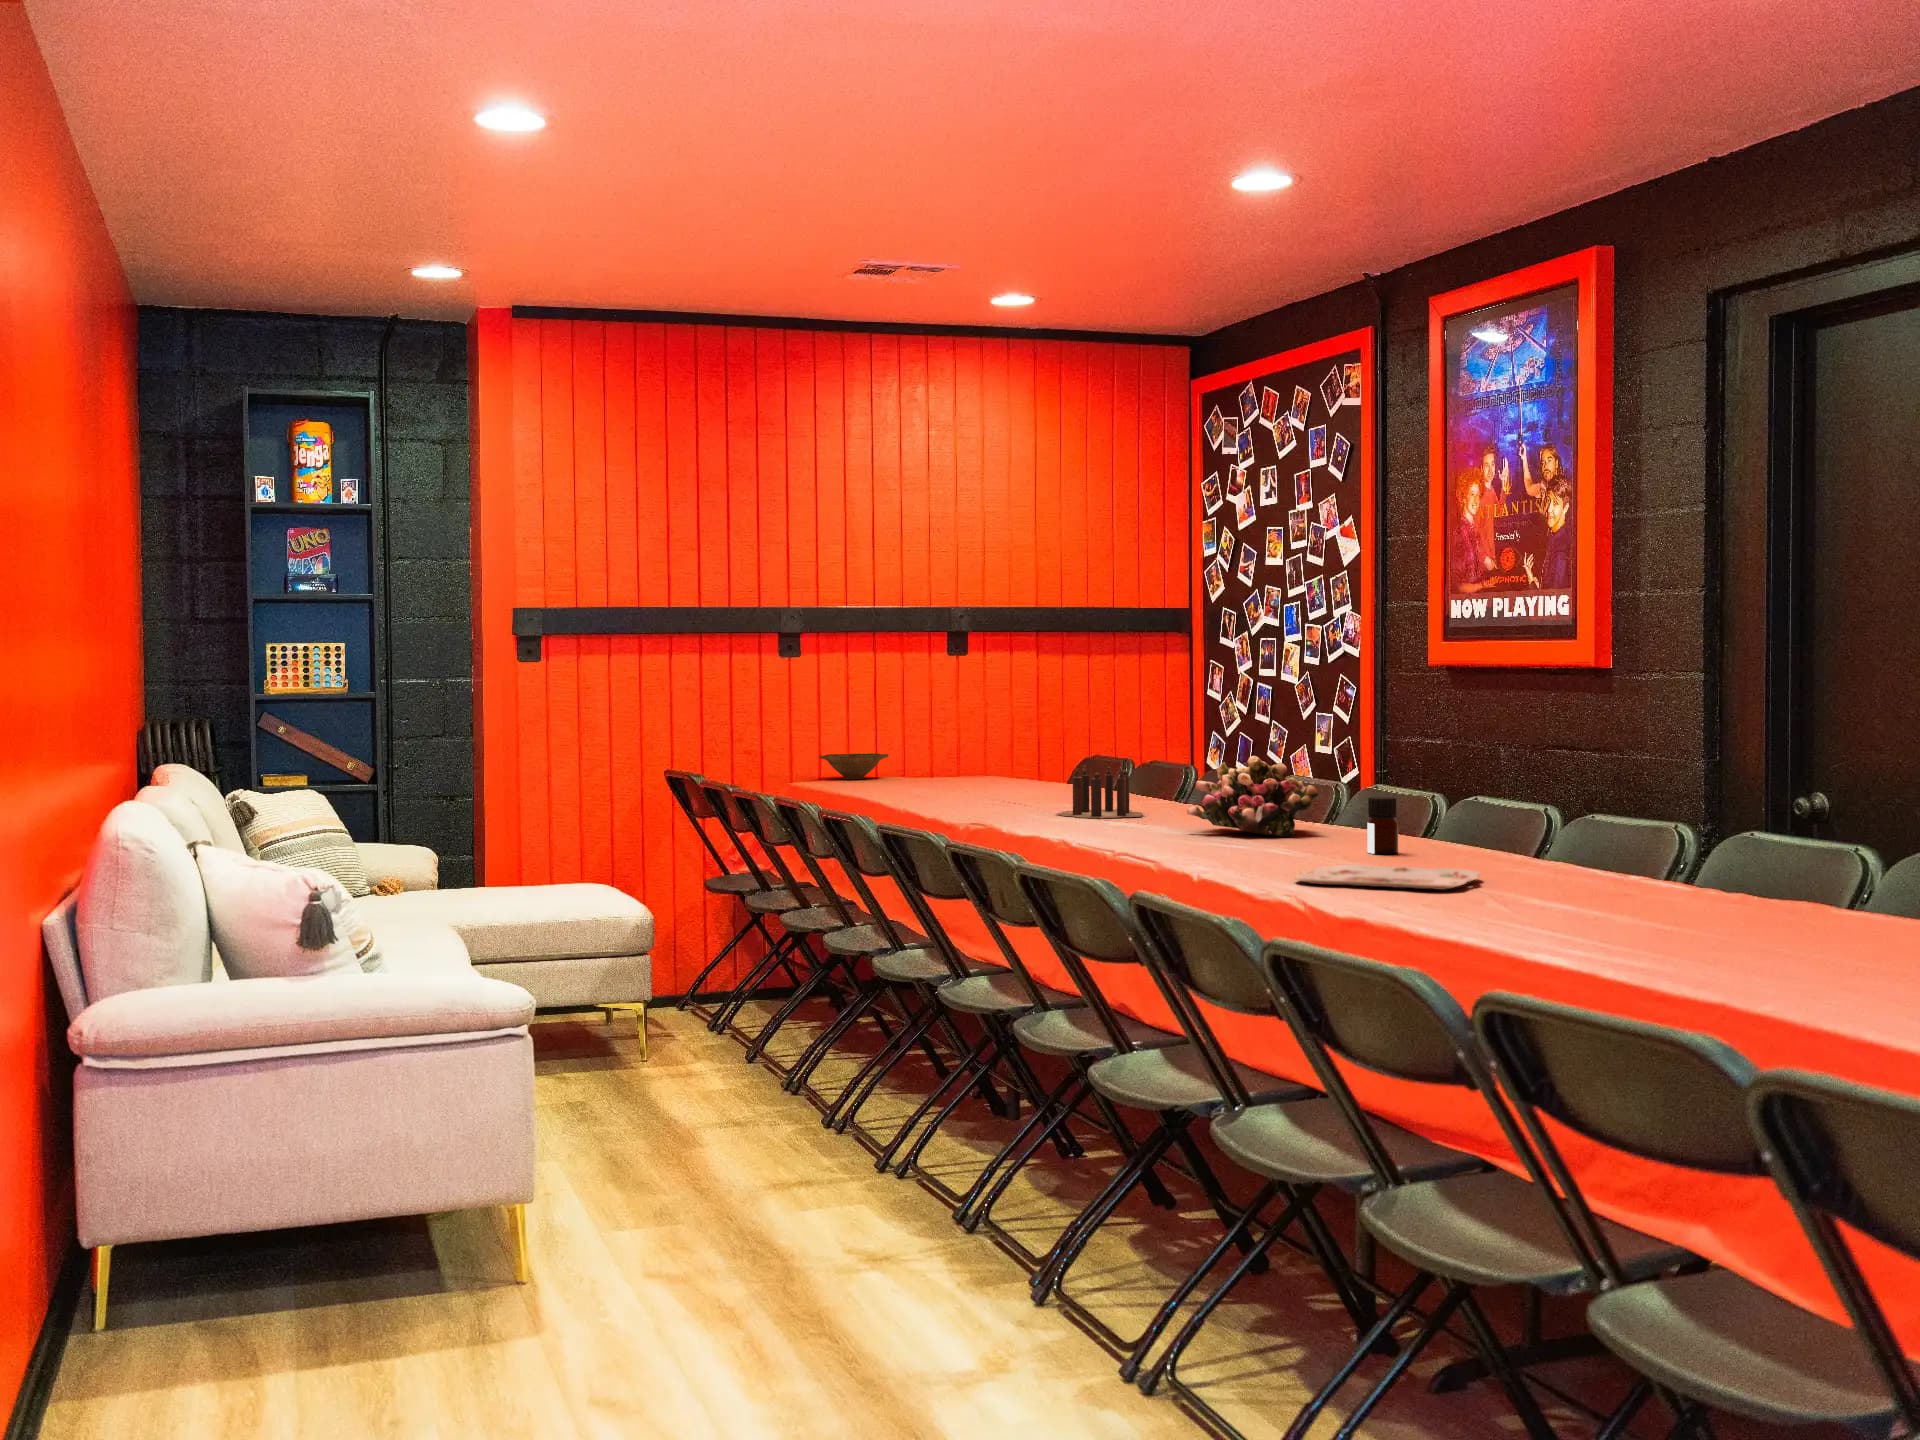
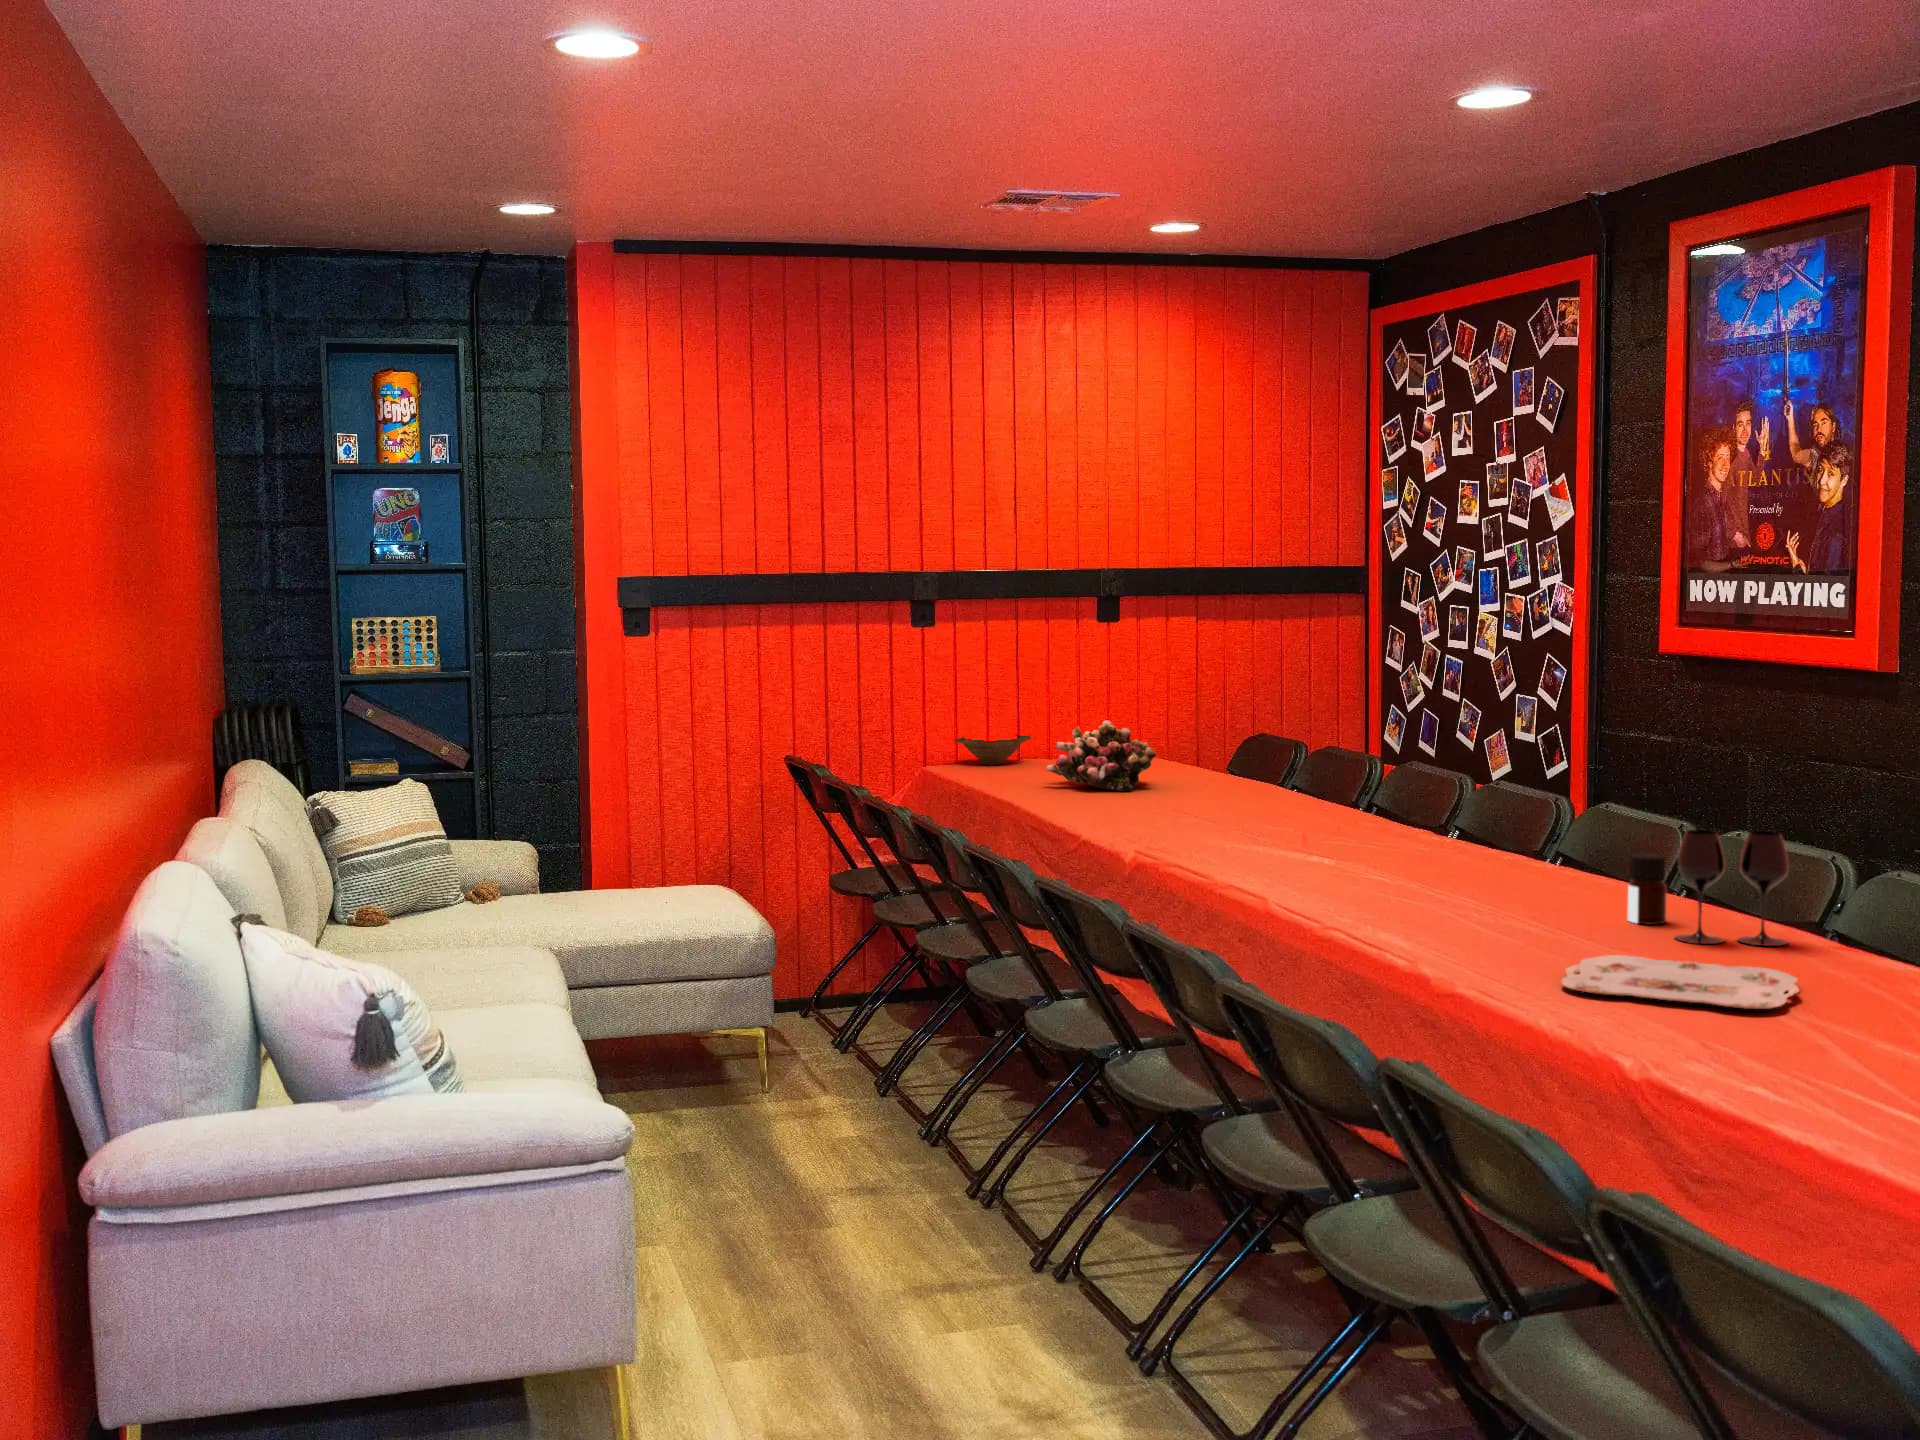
flower arrangement: present [1187,756,1318,836] -> present [1046,720,1156,791]
candle: present [1056,766,1143,818] -> none [1231,778,1363,844]
wine glass: none [1400,771,1490,863] -> present [1675,830,1789,946]

